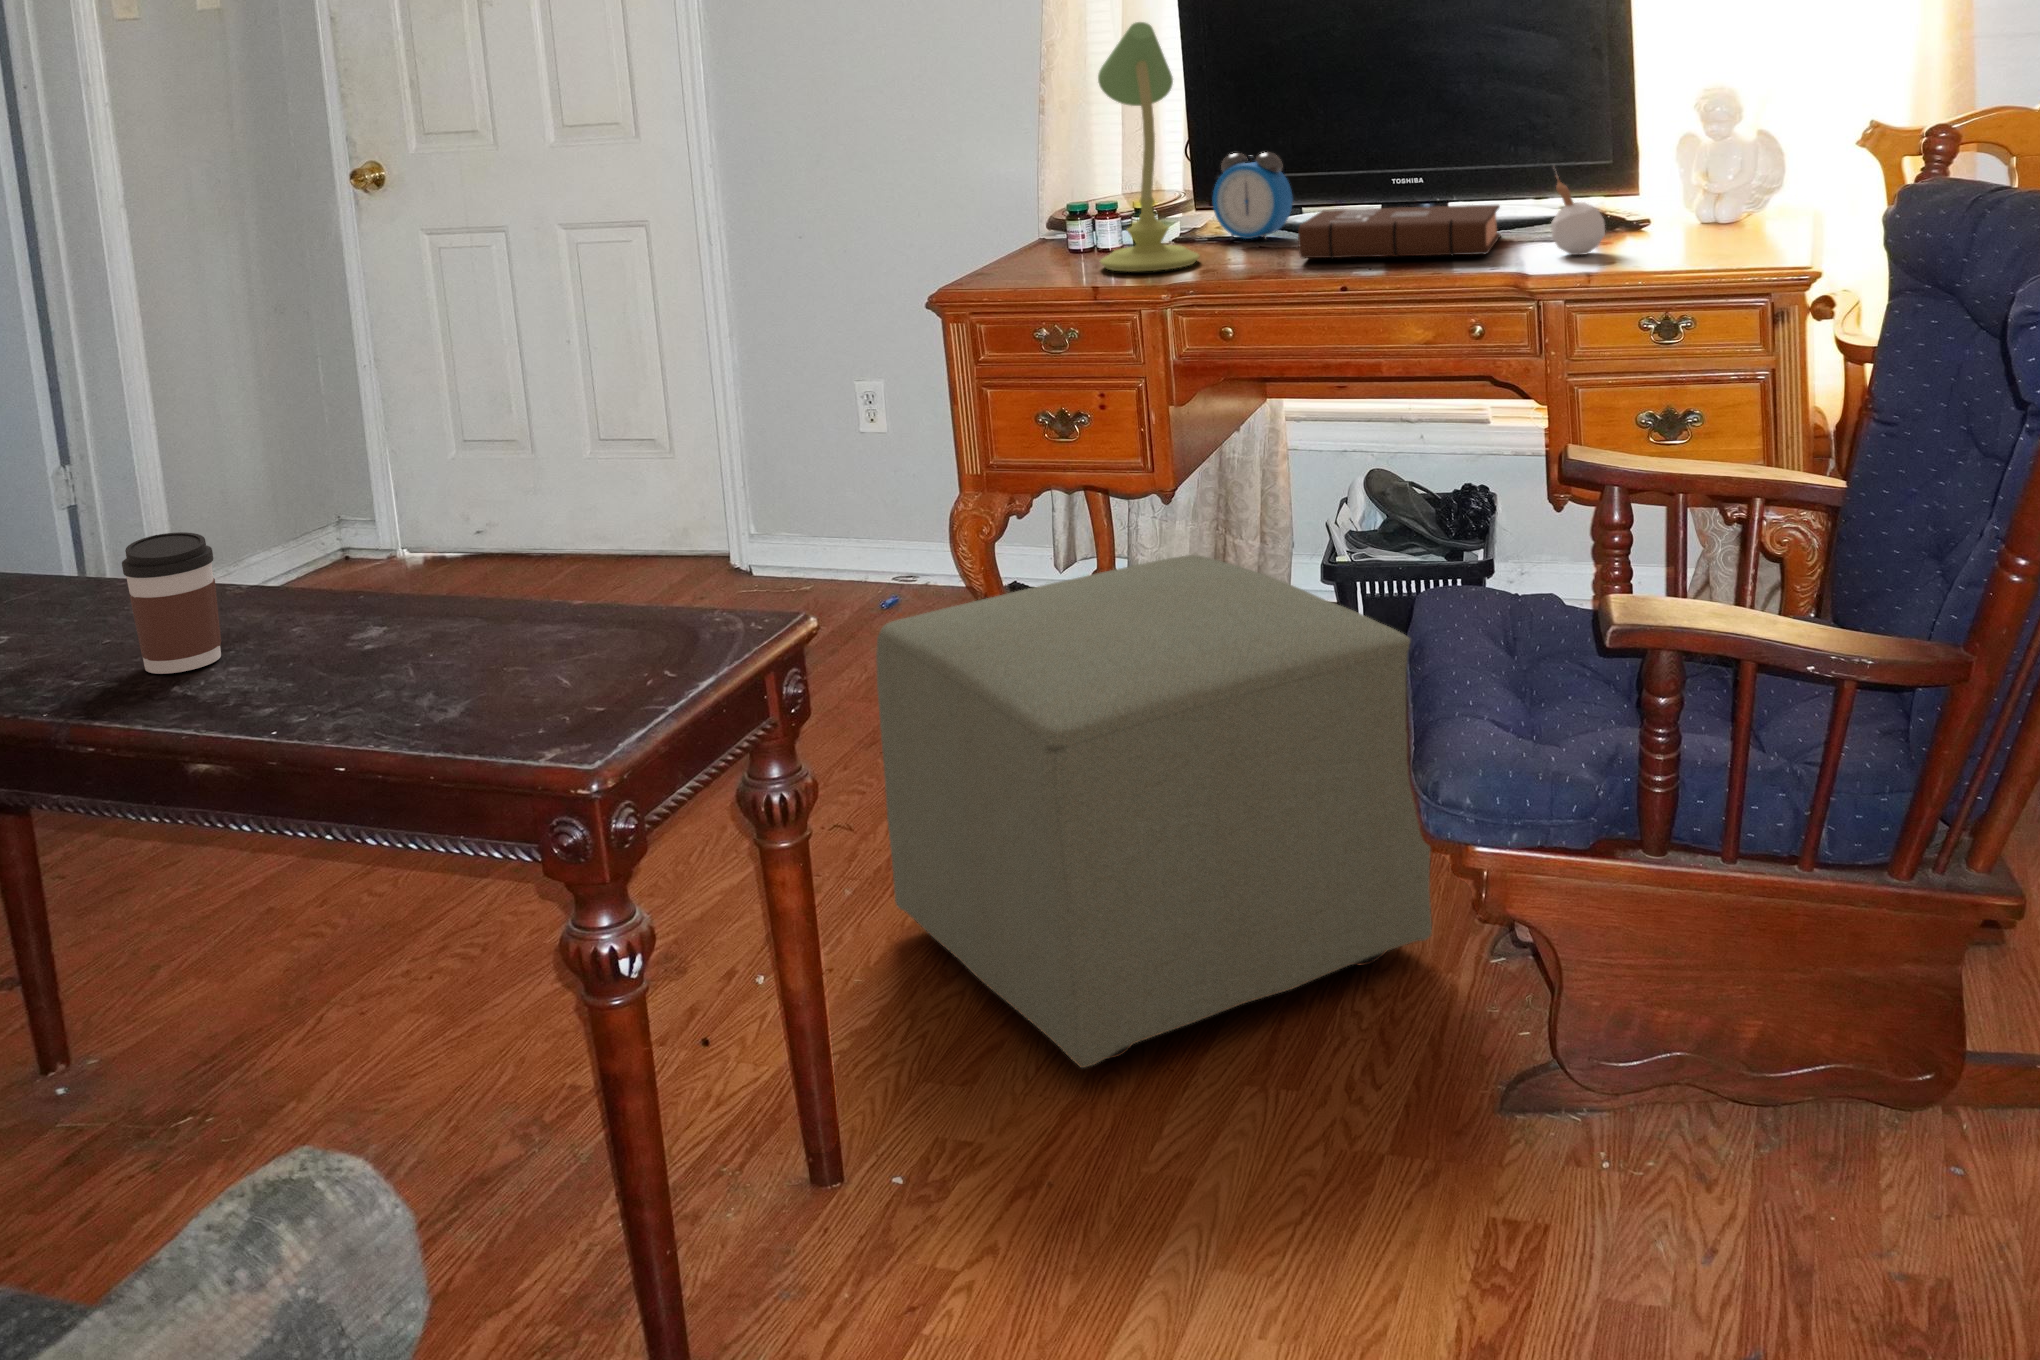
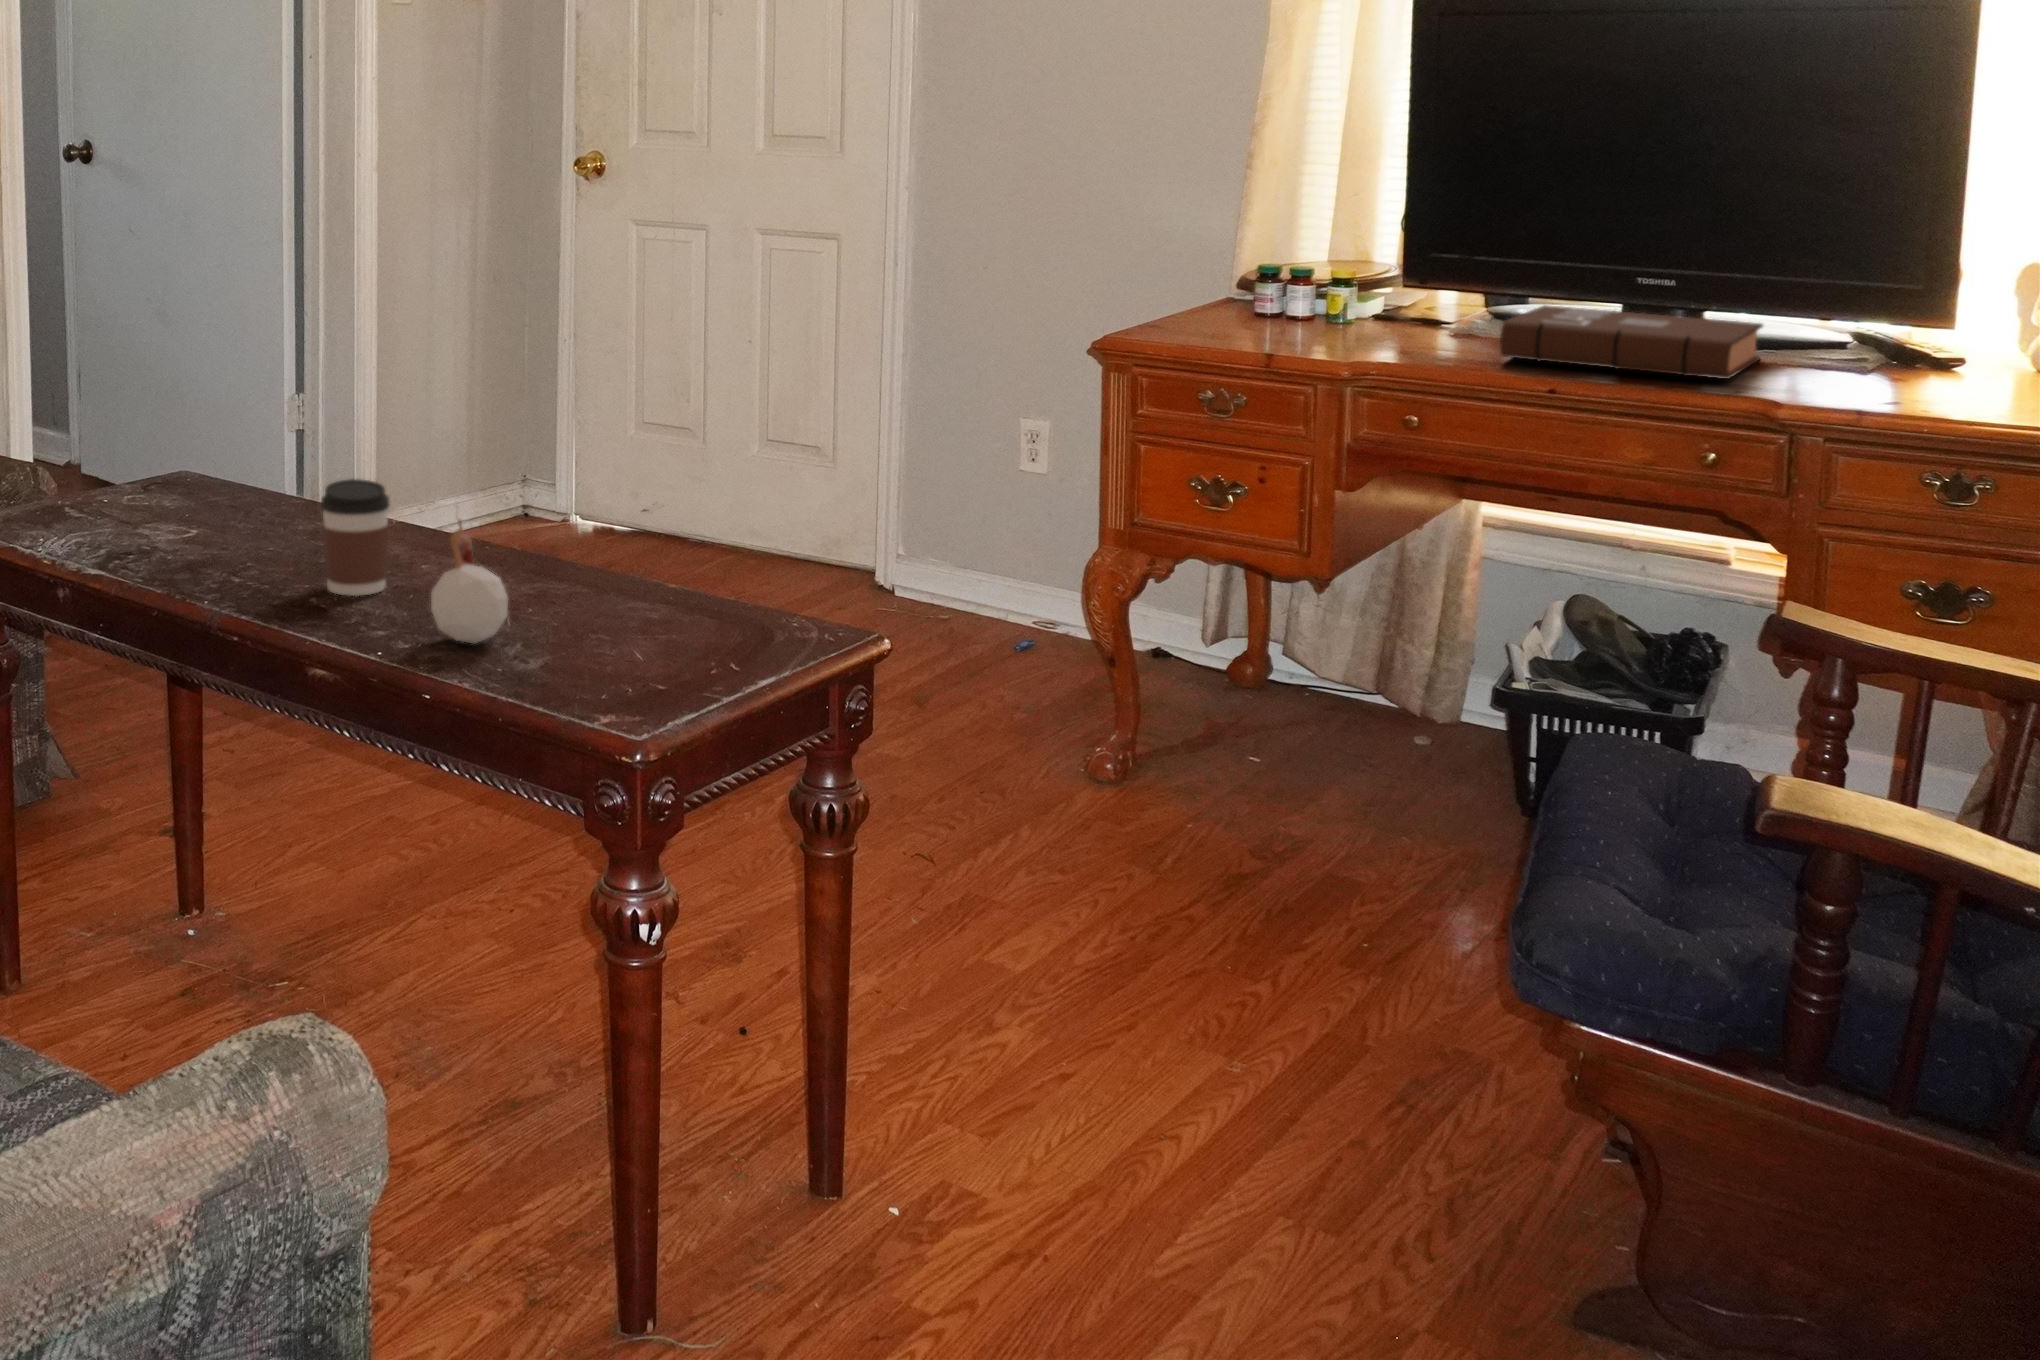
table lamp: present [1098,22,1199,272] -> none [1273,88,1387,350]
alarm clock: present [1213,152,1293,239] -> none [1416,232,1511,330]
candle: present [1551,175,1605,255] -> present [431,519,508,643]
ottoman: present [876,555,1432,1068] -> none [952,653,1534,1135]

